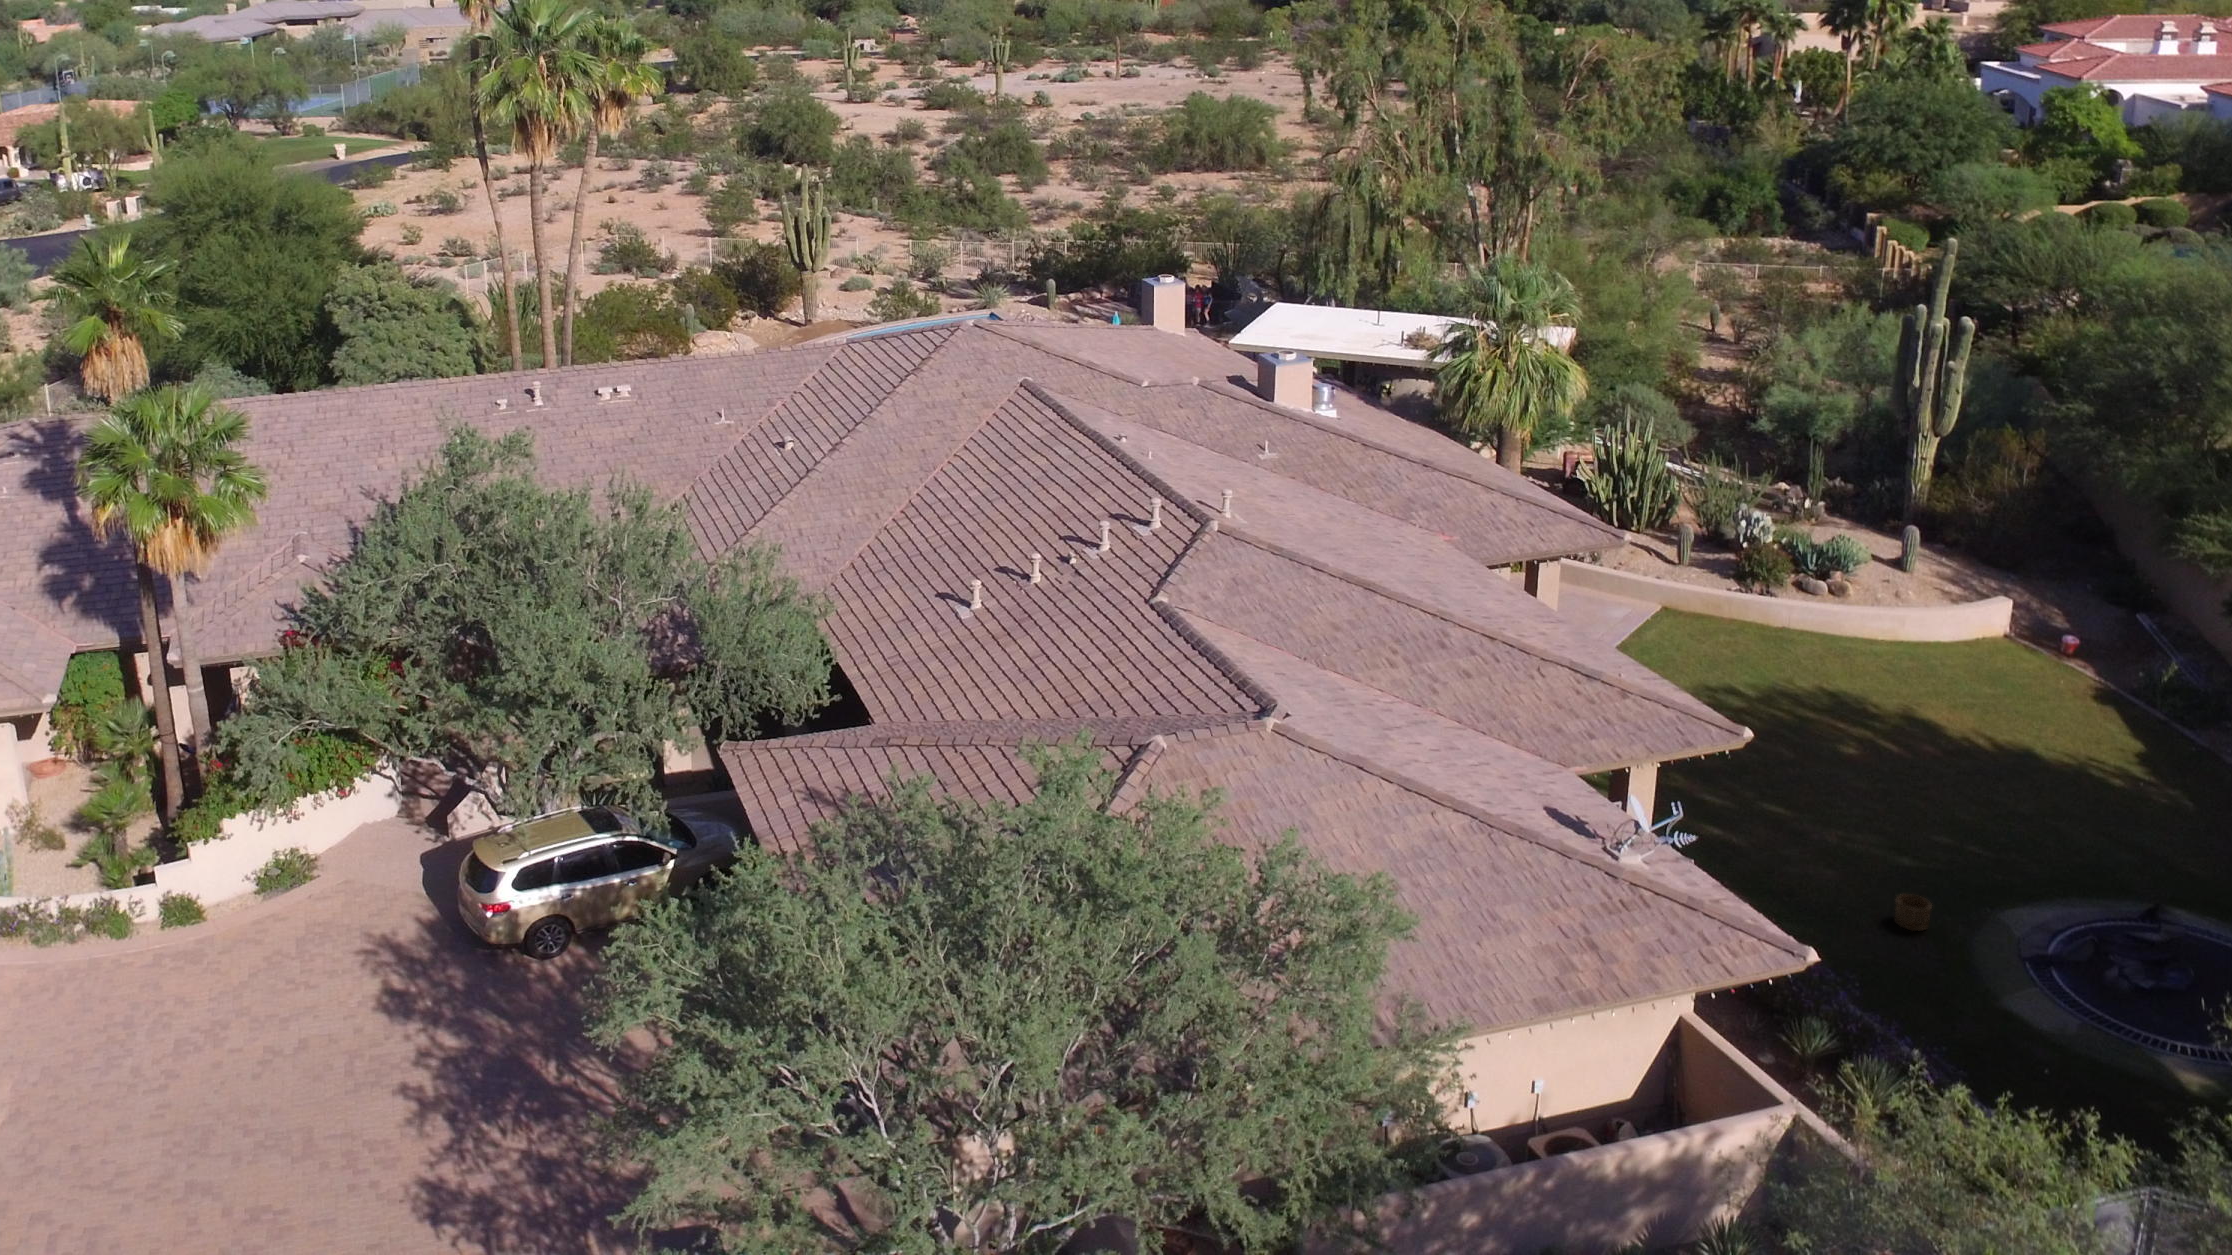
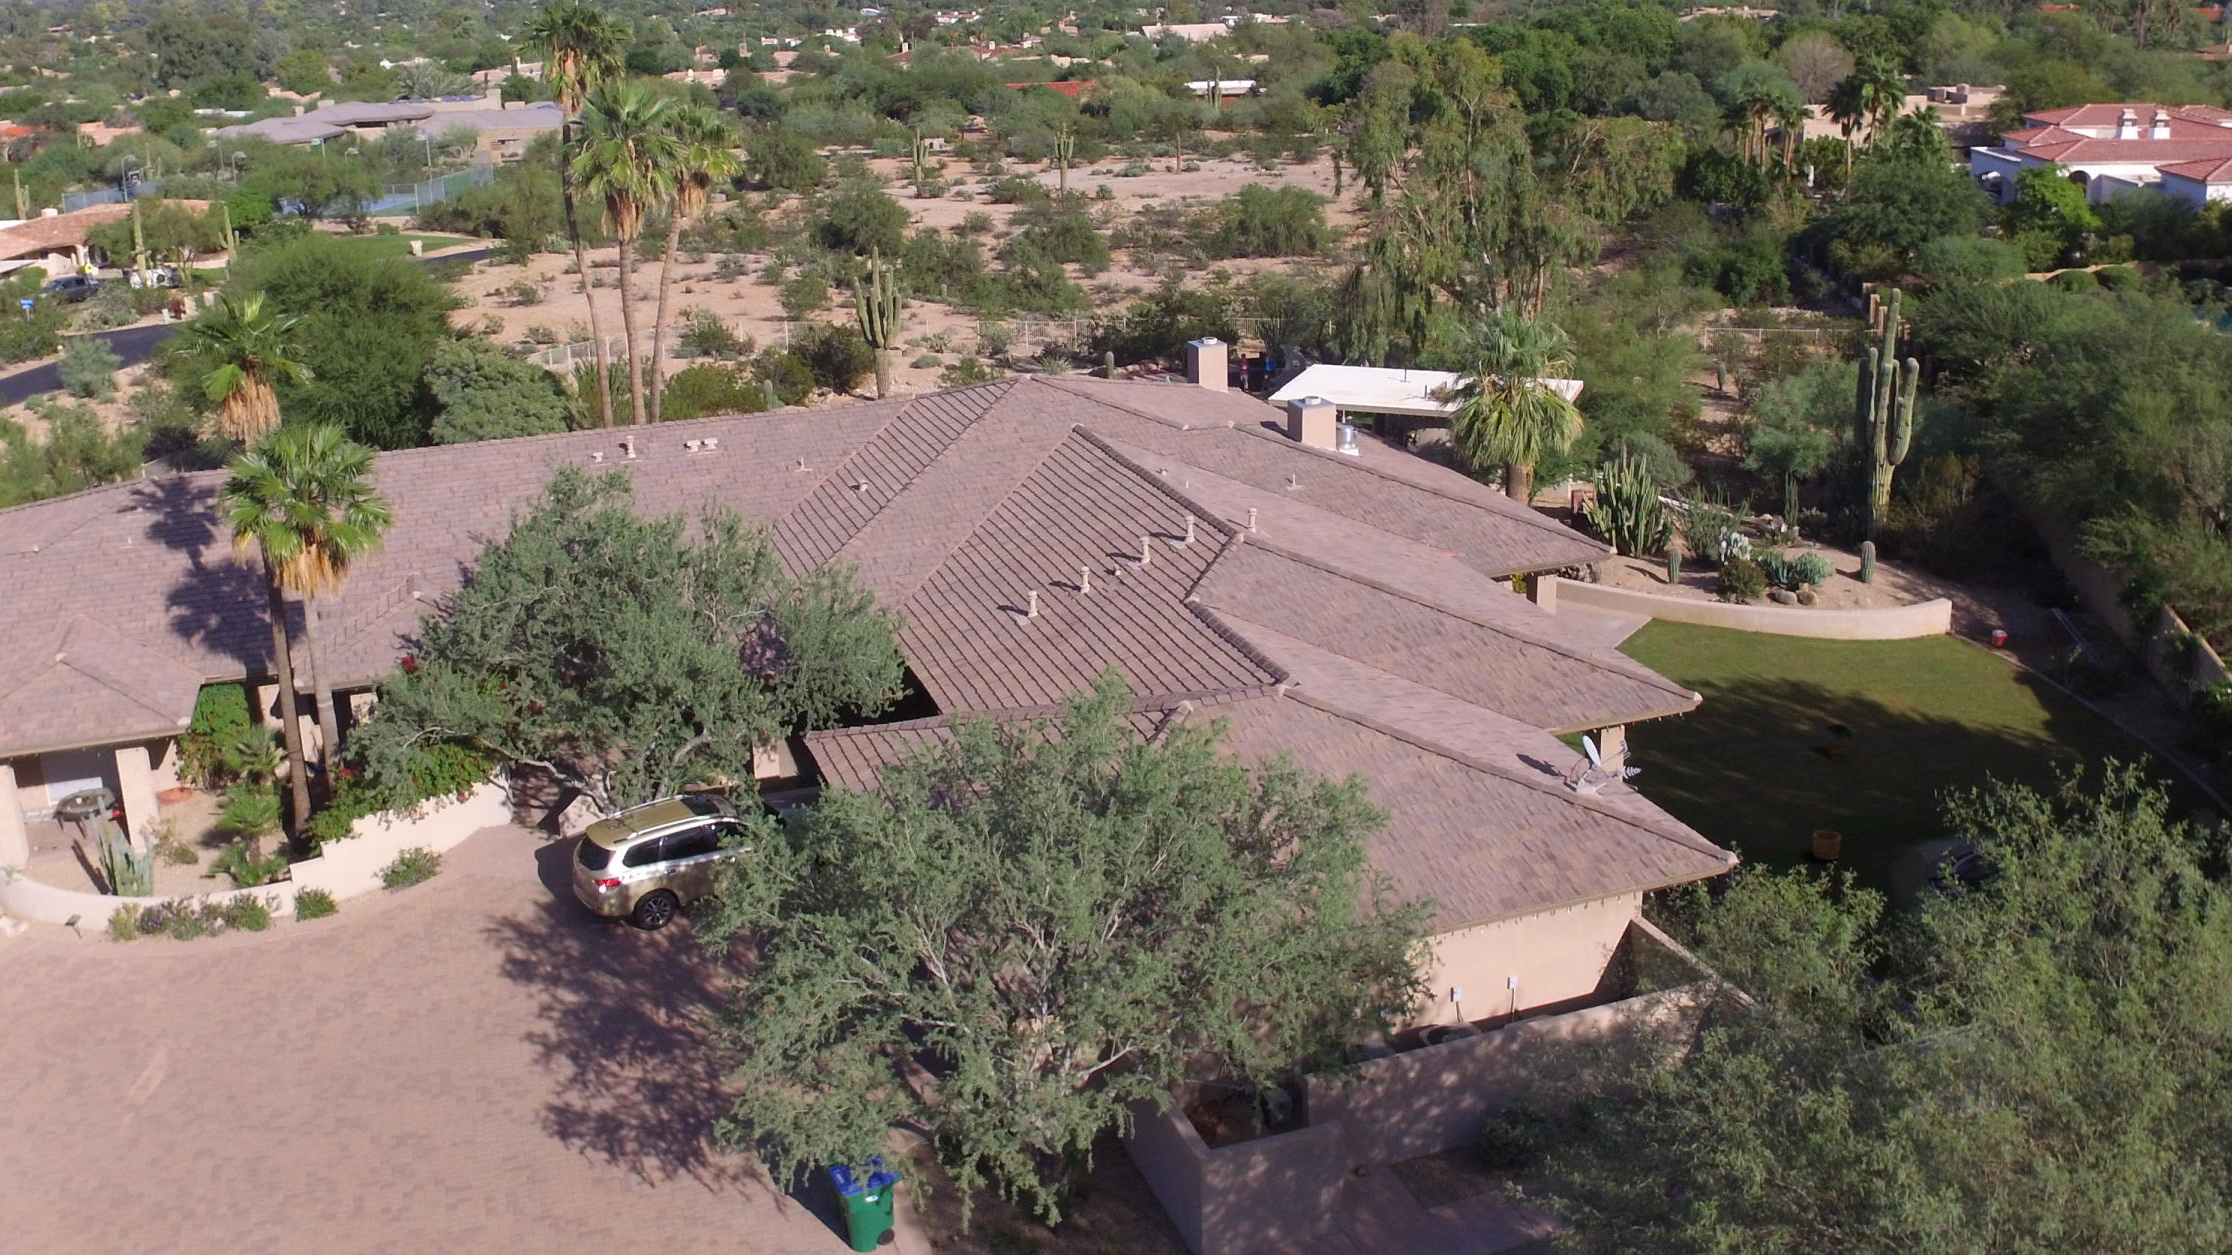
potted tree: none [1895,754,1929,798] -> present [1827,724,1852,760]

